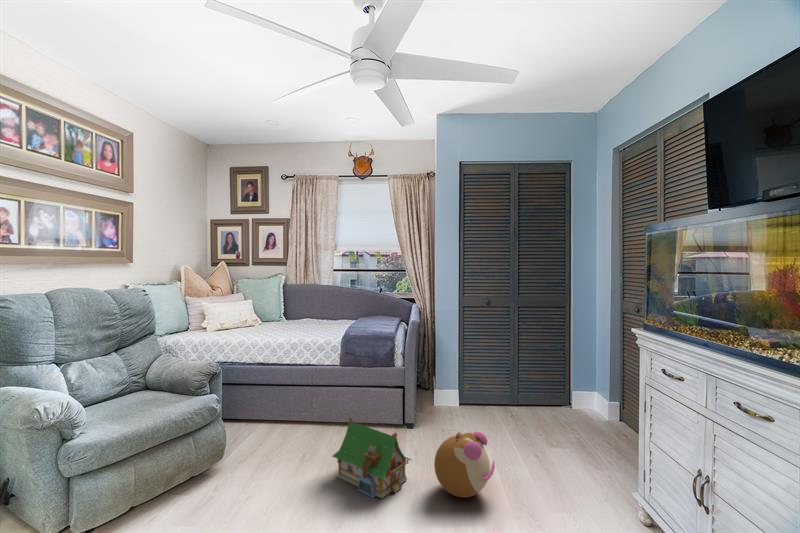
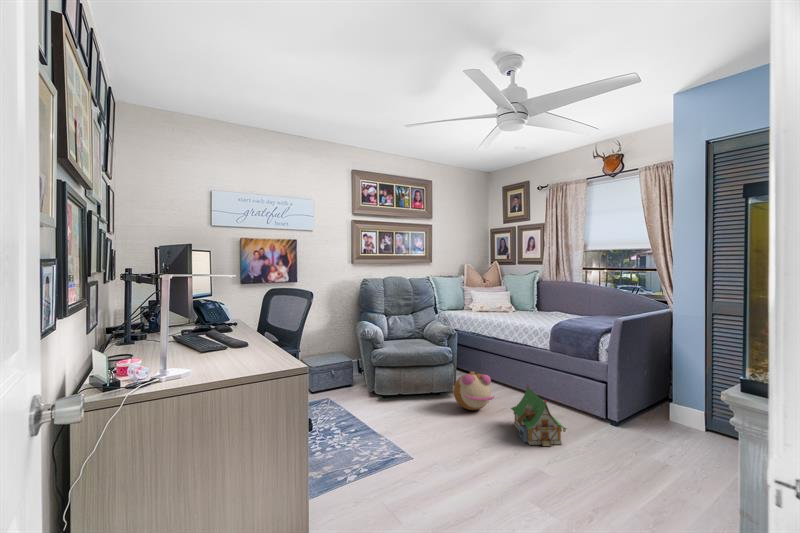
plush toy: present [434,432,495,498] -> present [454,372,494,410]

